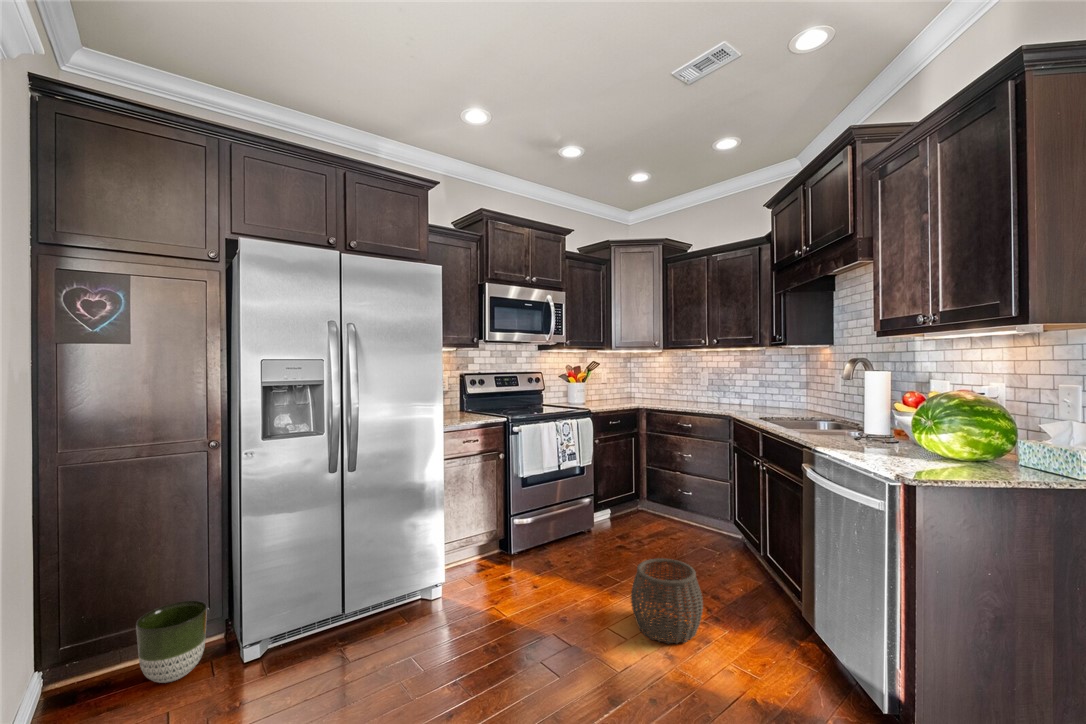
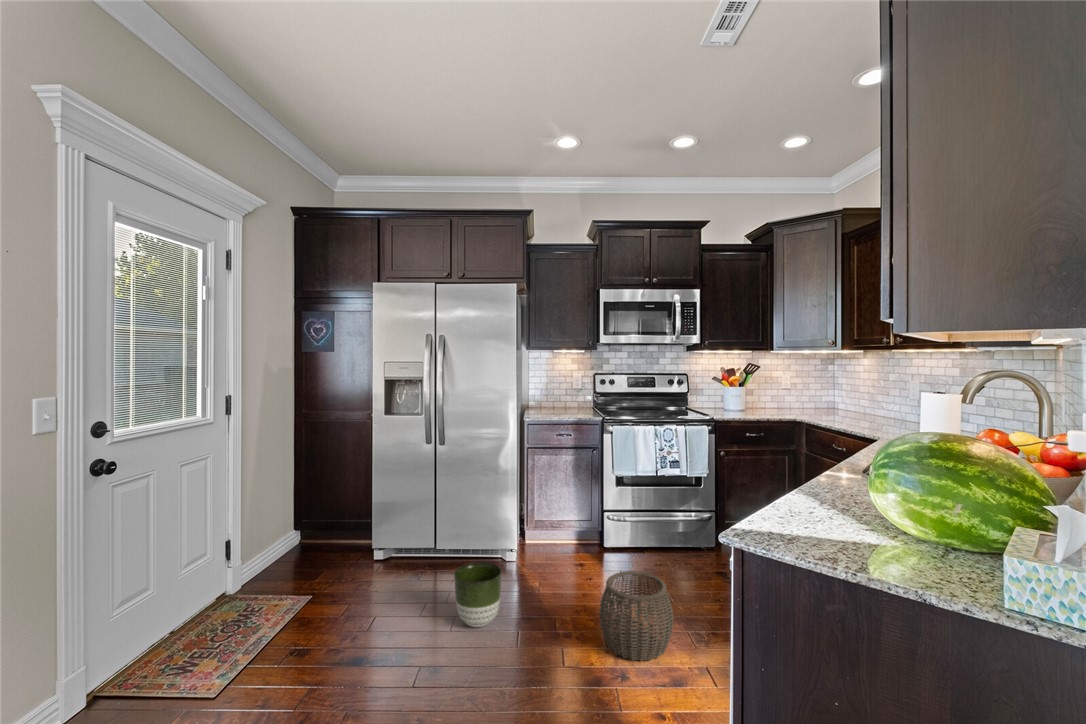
planter: present [136,601,207,683] -> present [454,562,502,627]

